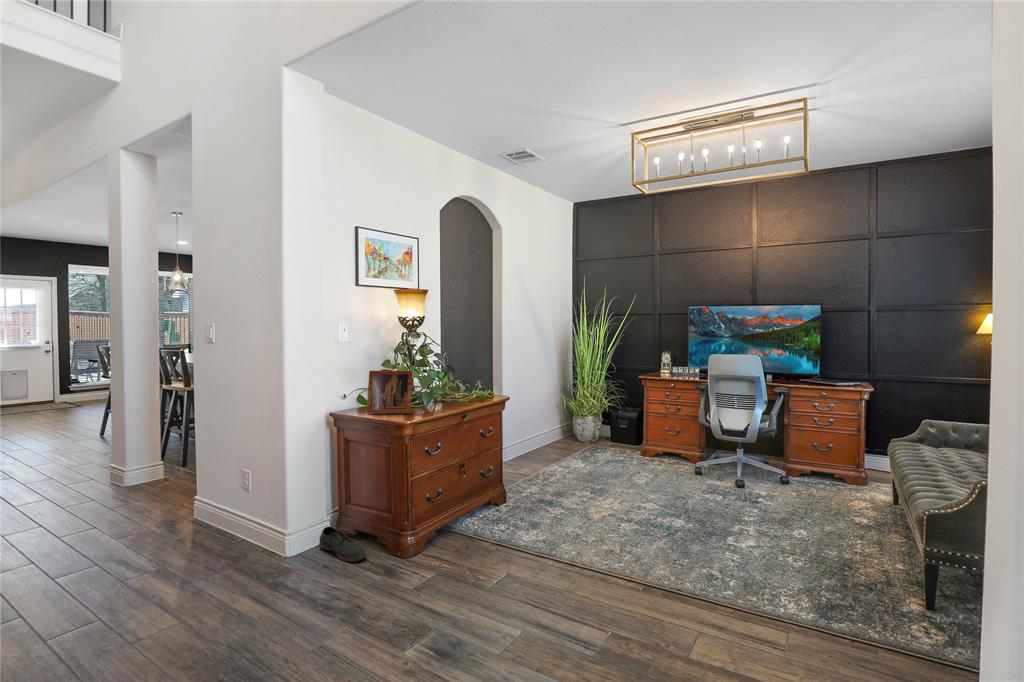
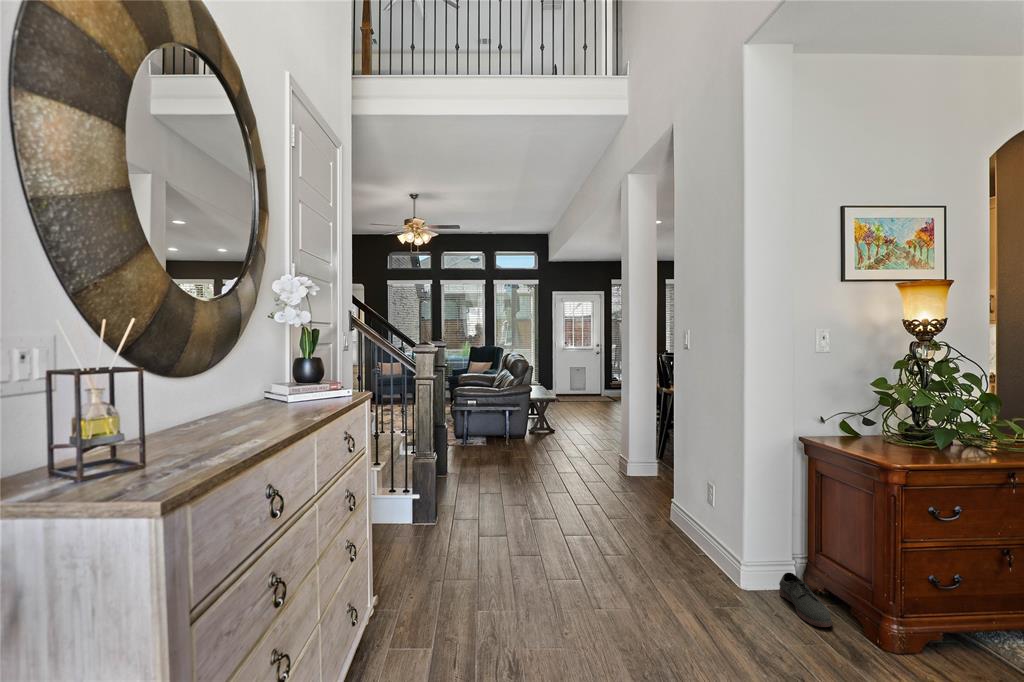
picture frame: present [367,371,412,413] -> none [842,391,914,455]

